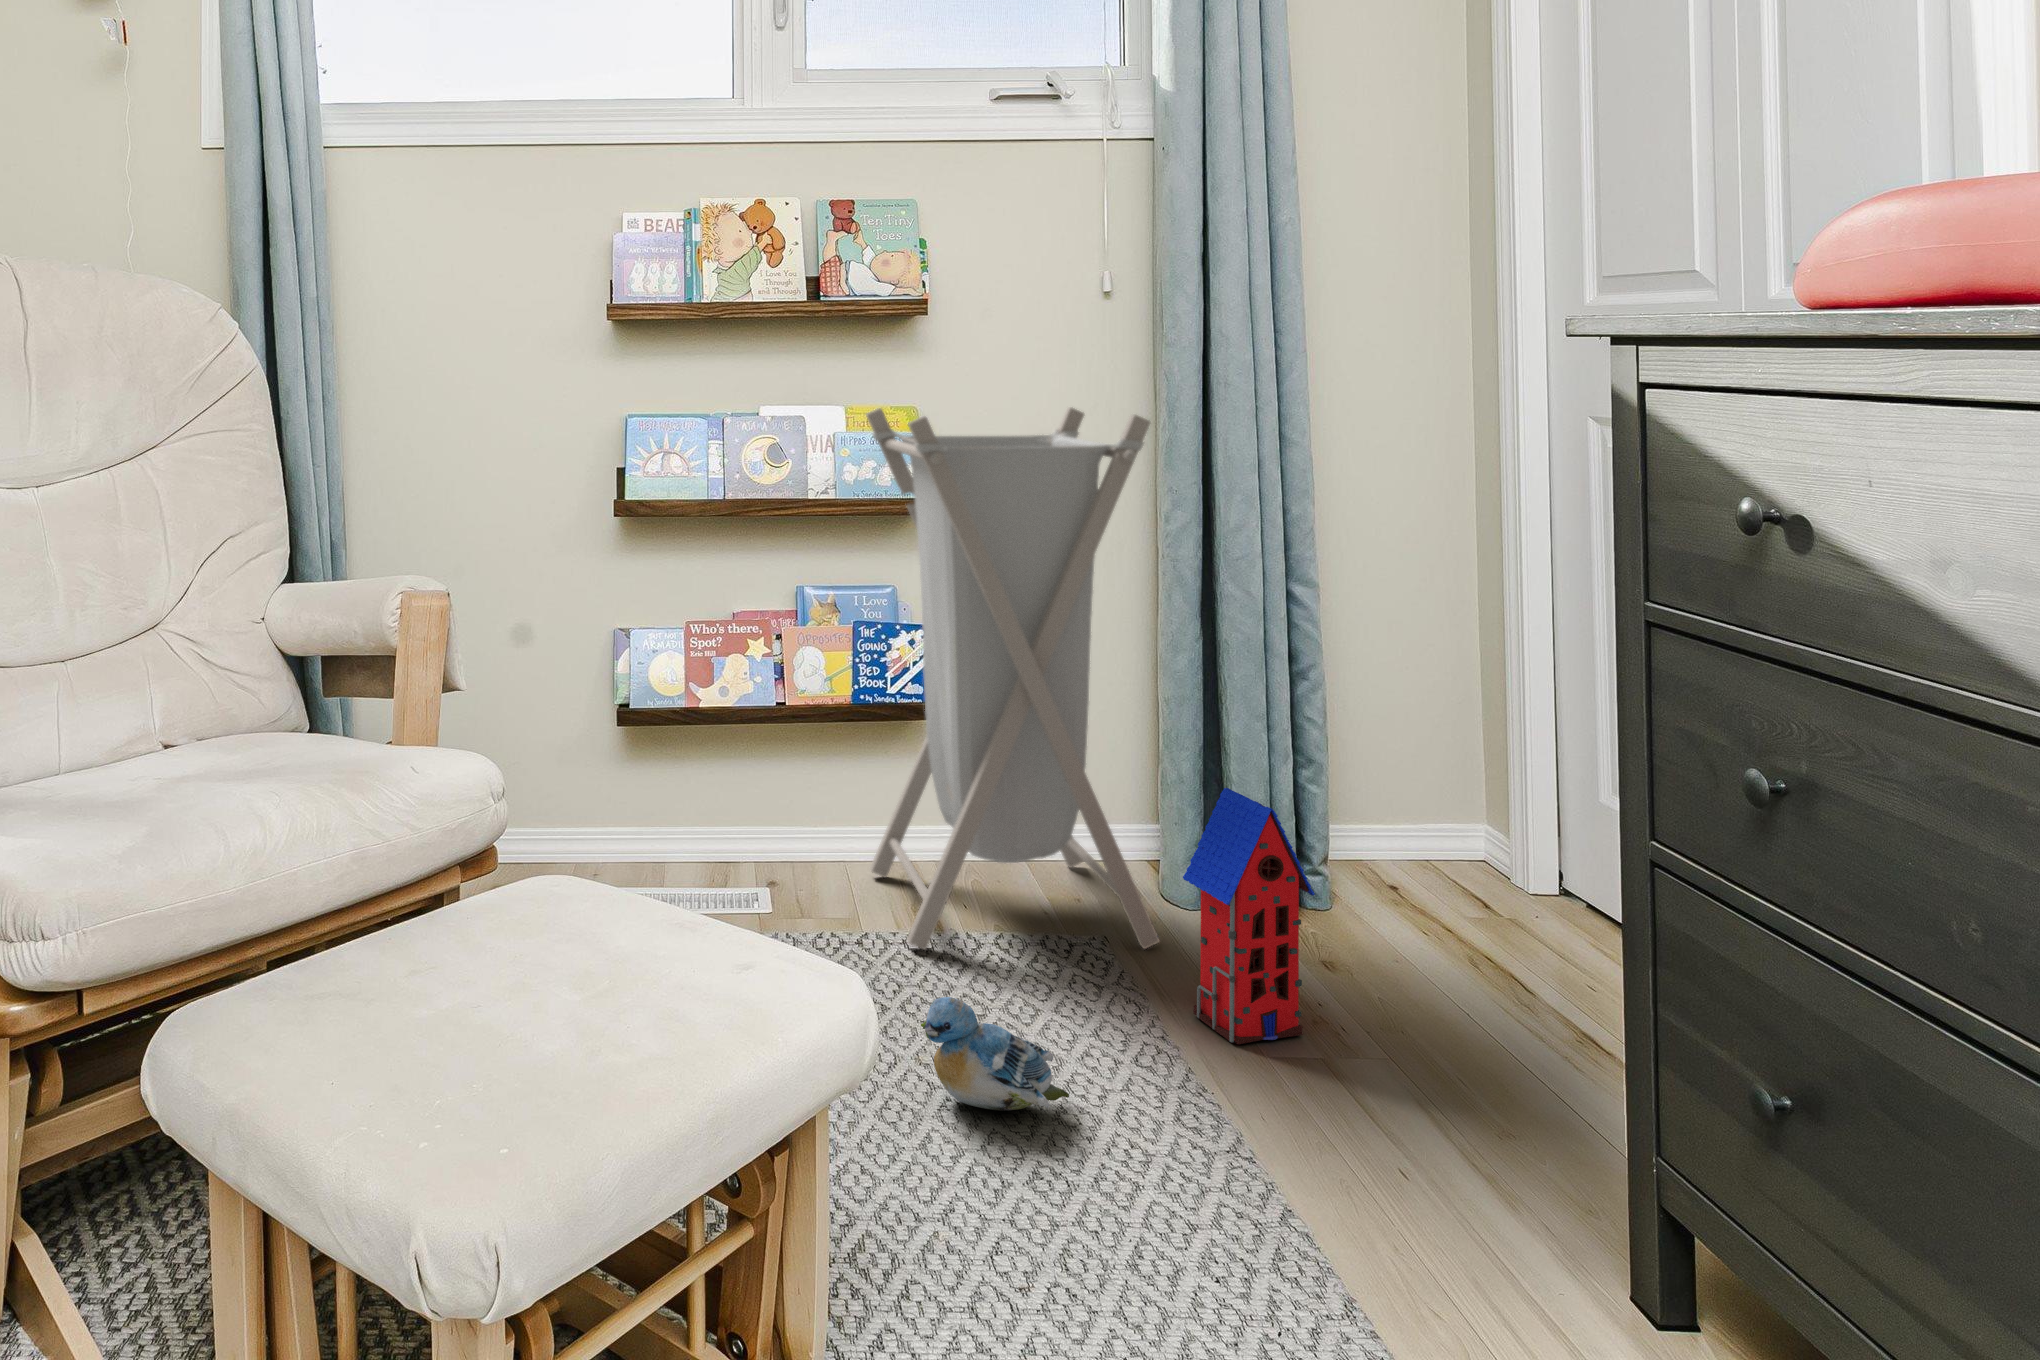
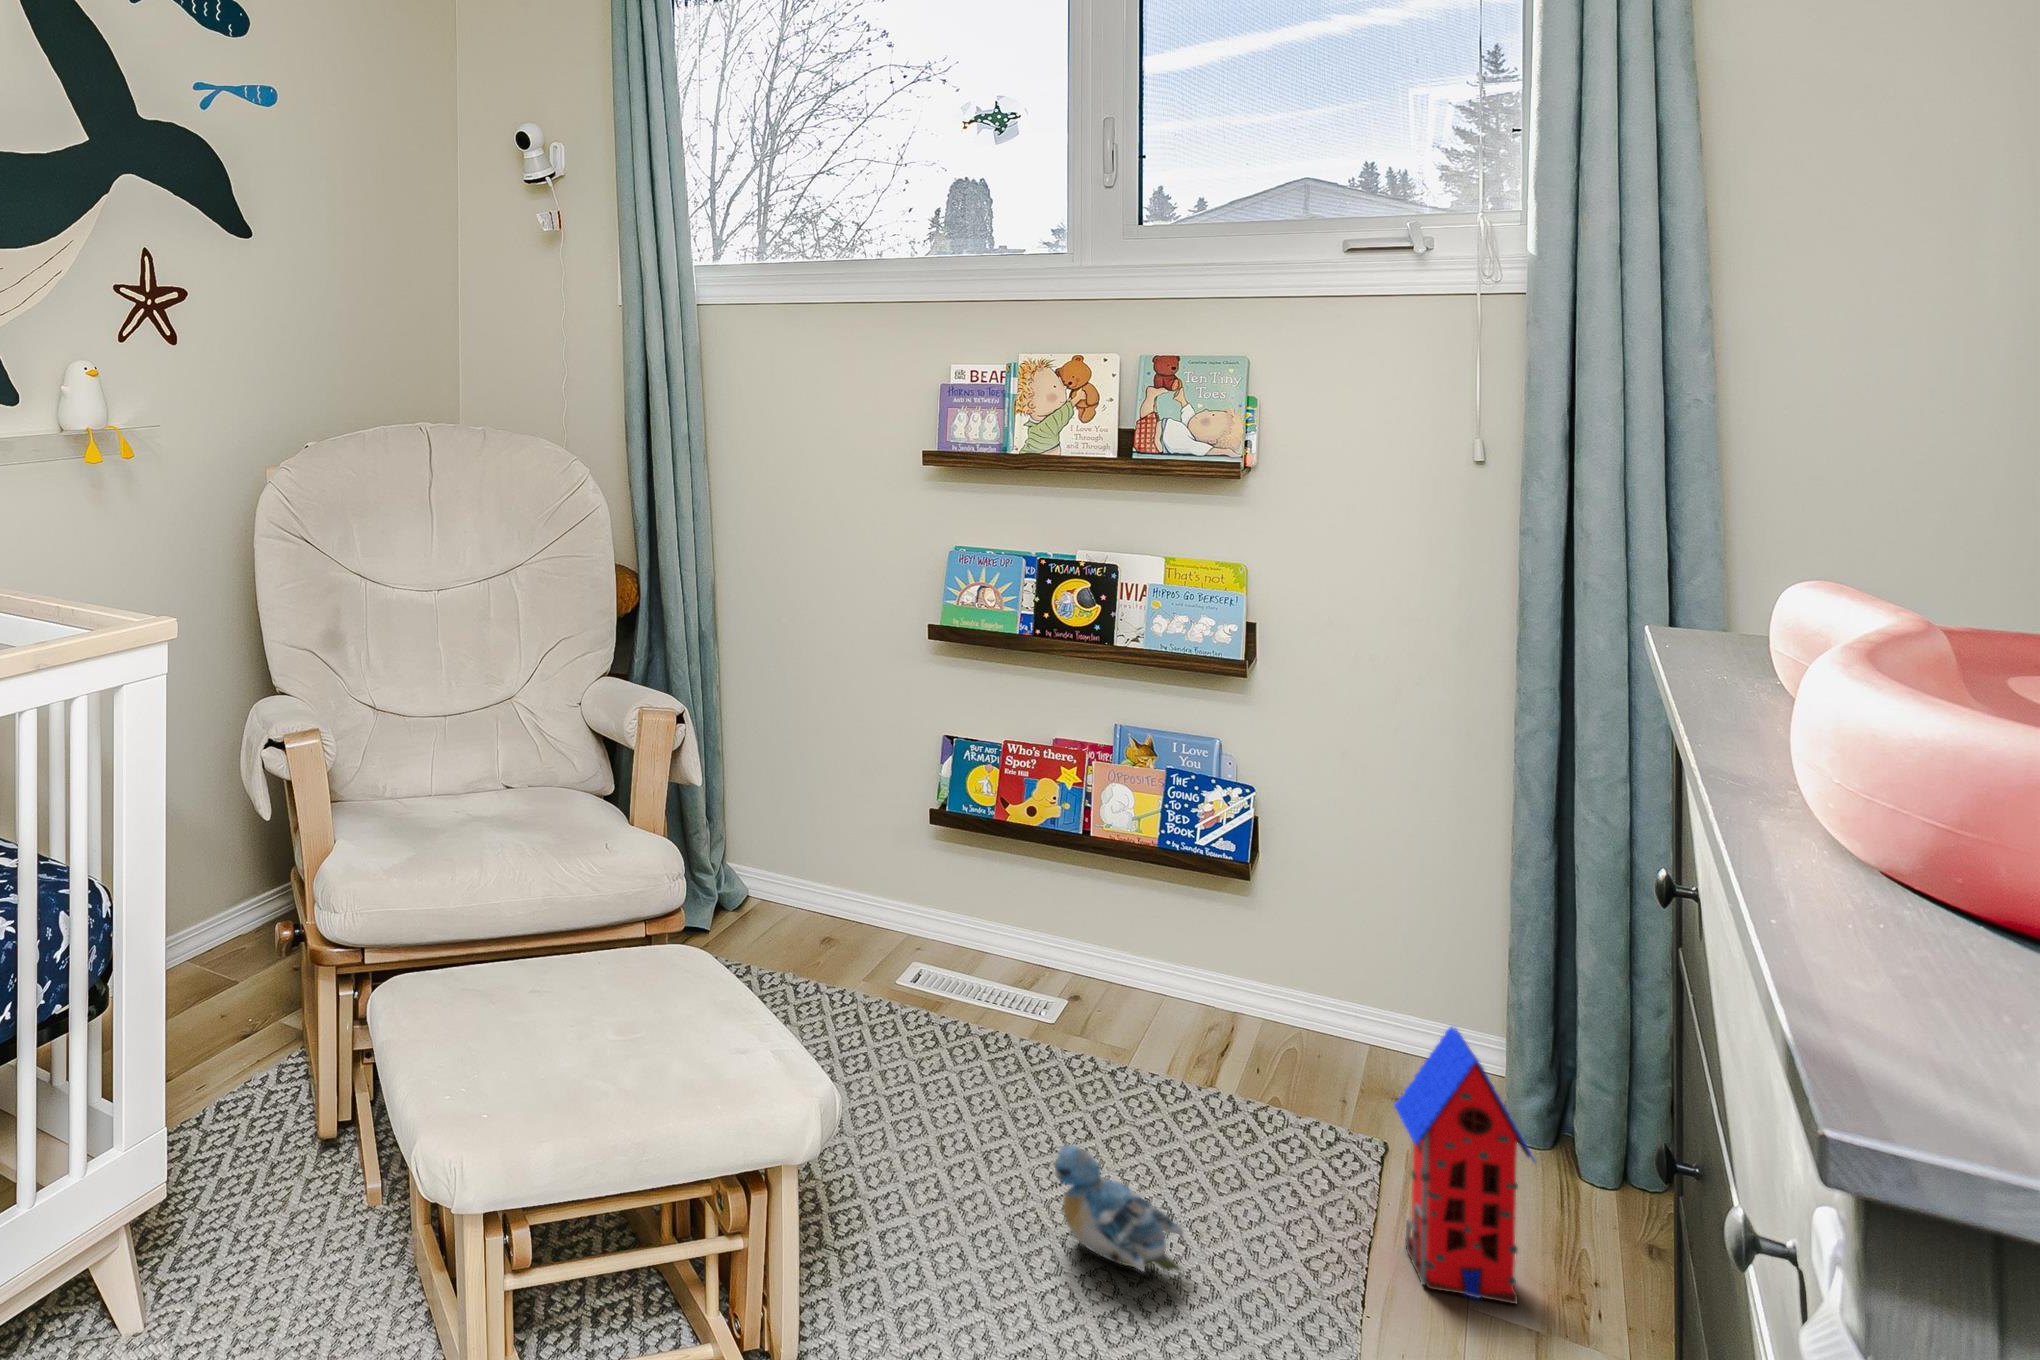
laundry hamper: present [866,407,1160,950] -> none [1150,563,1434,1169]

